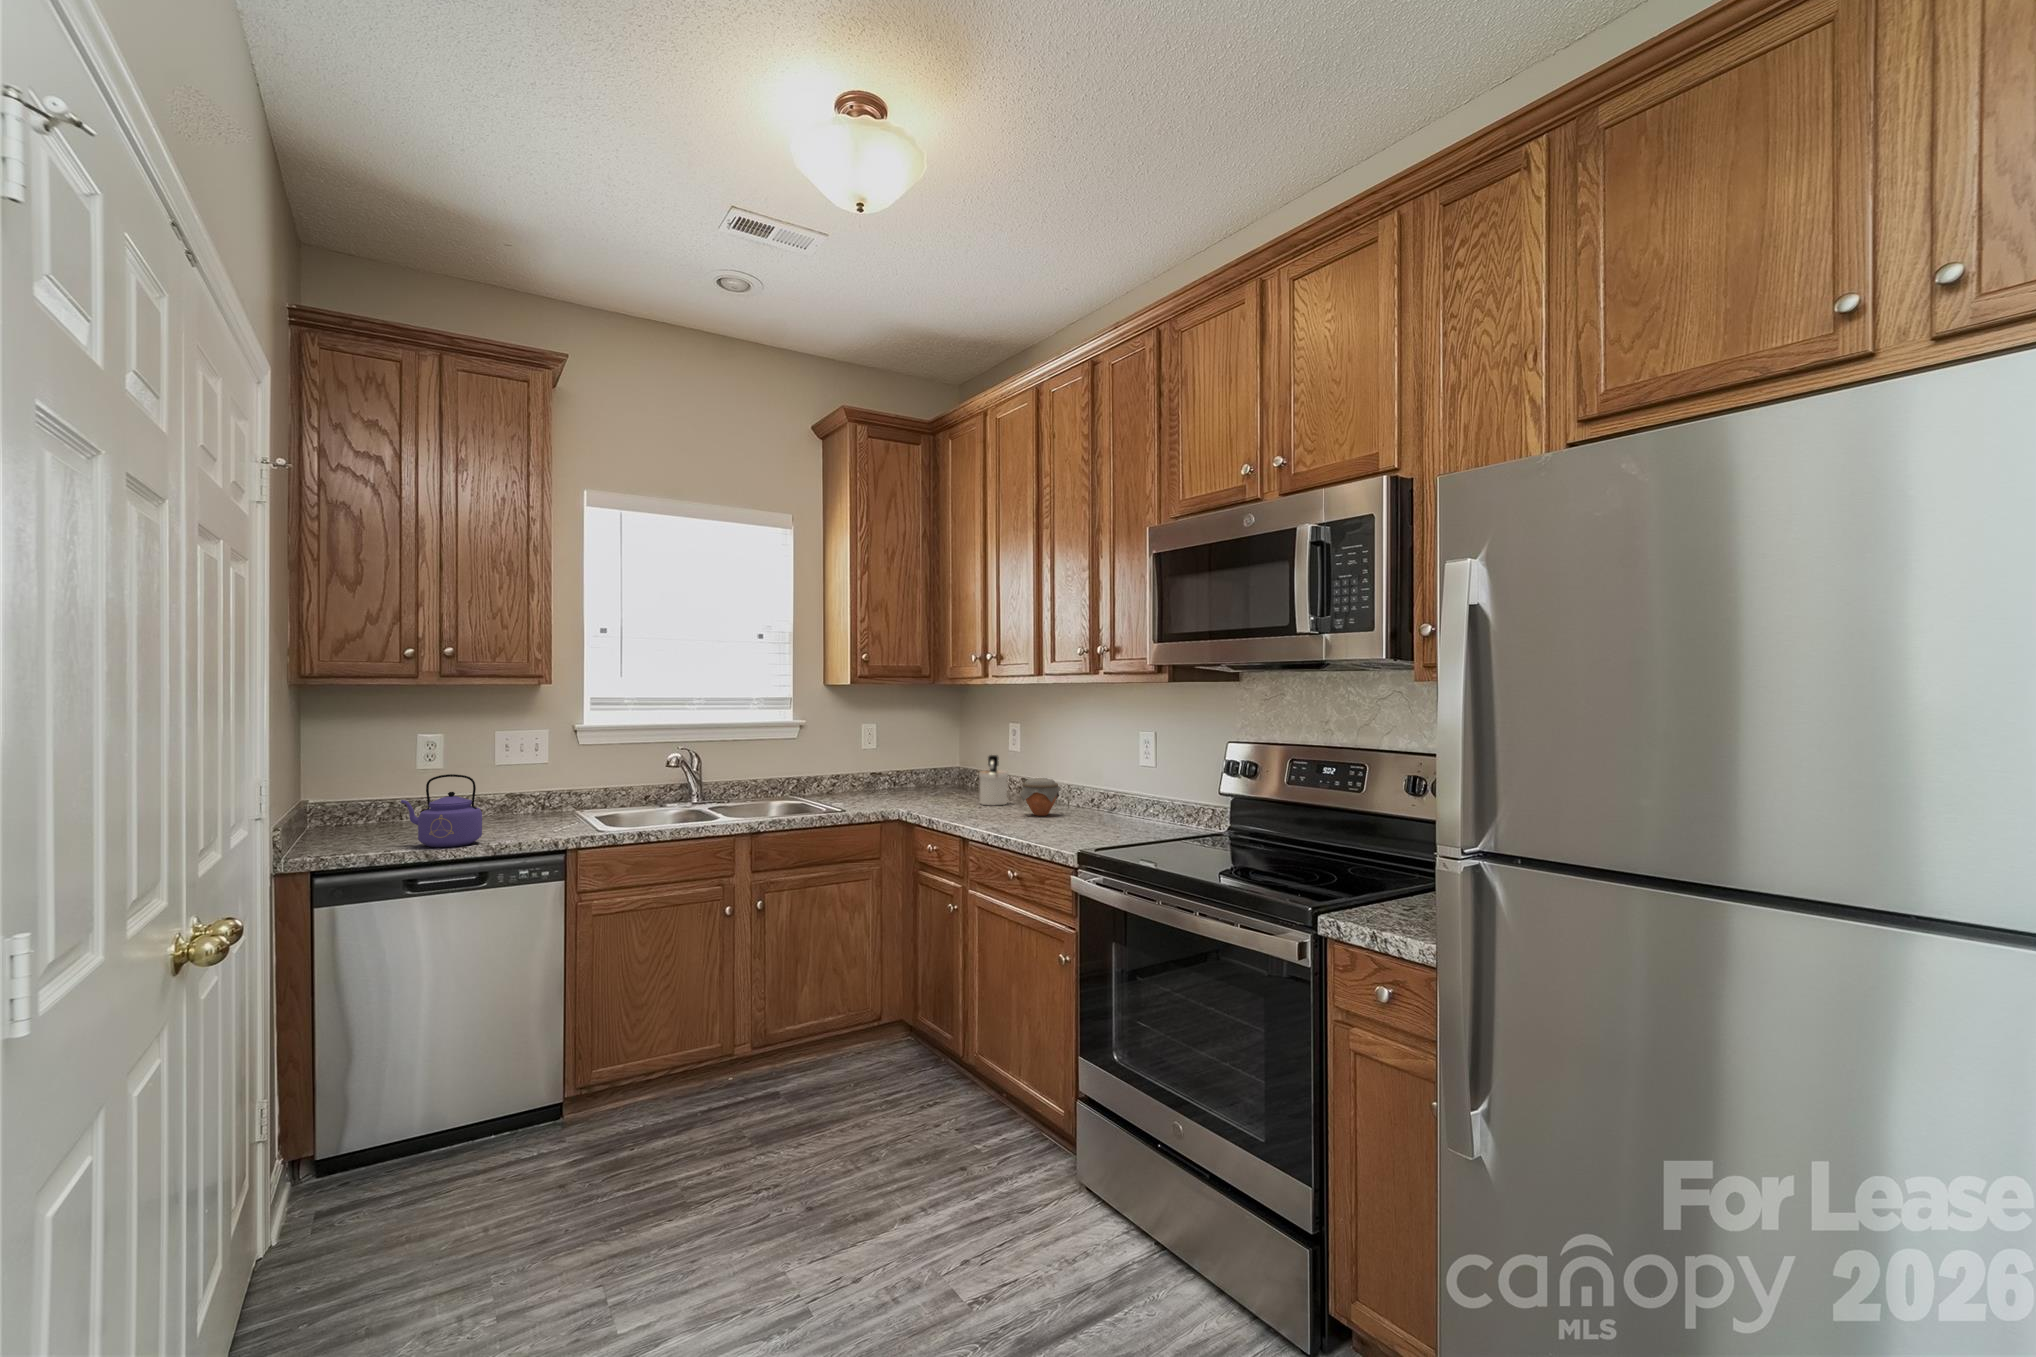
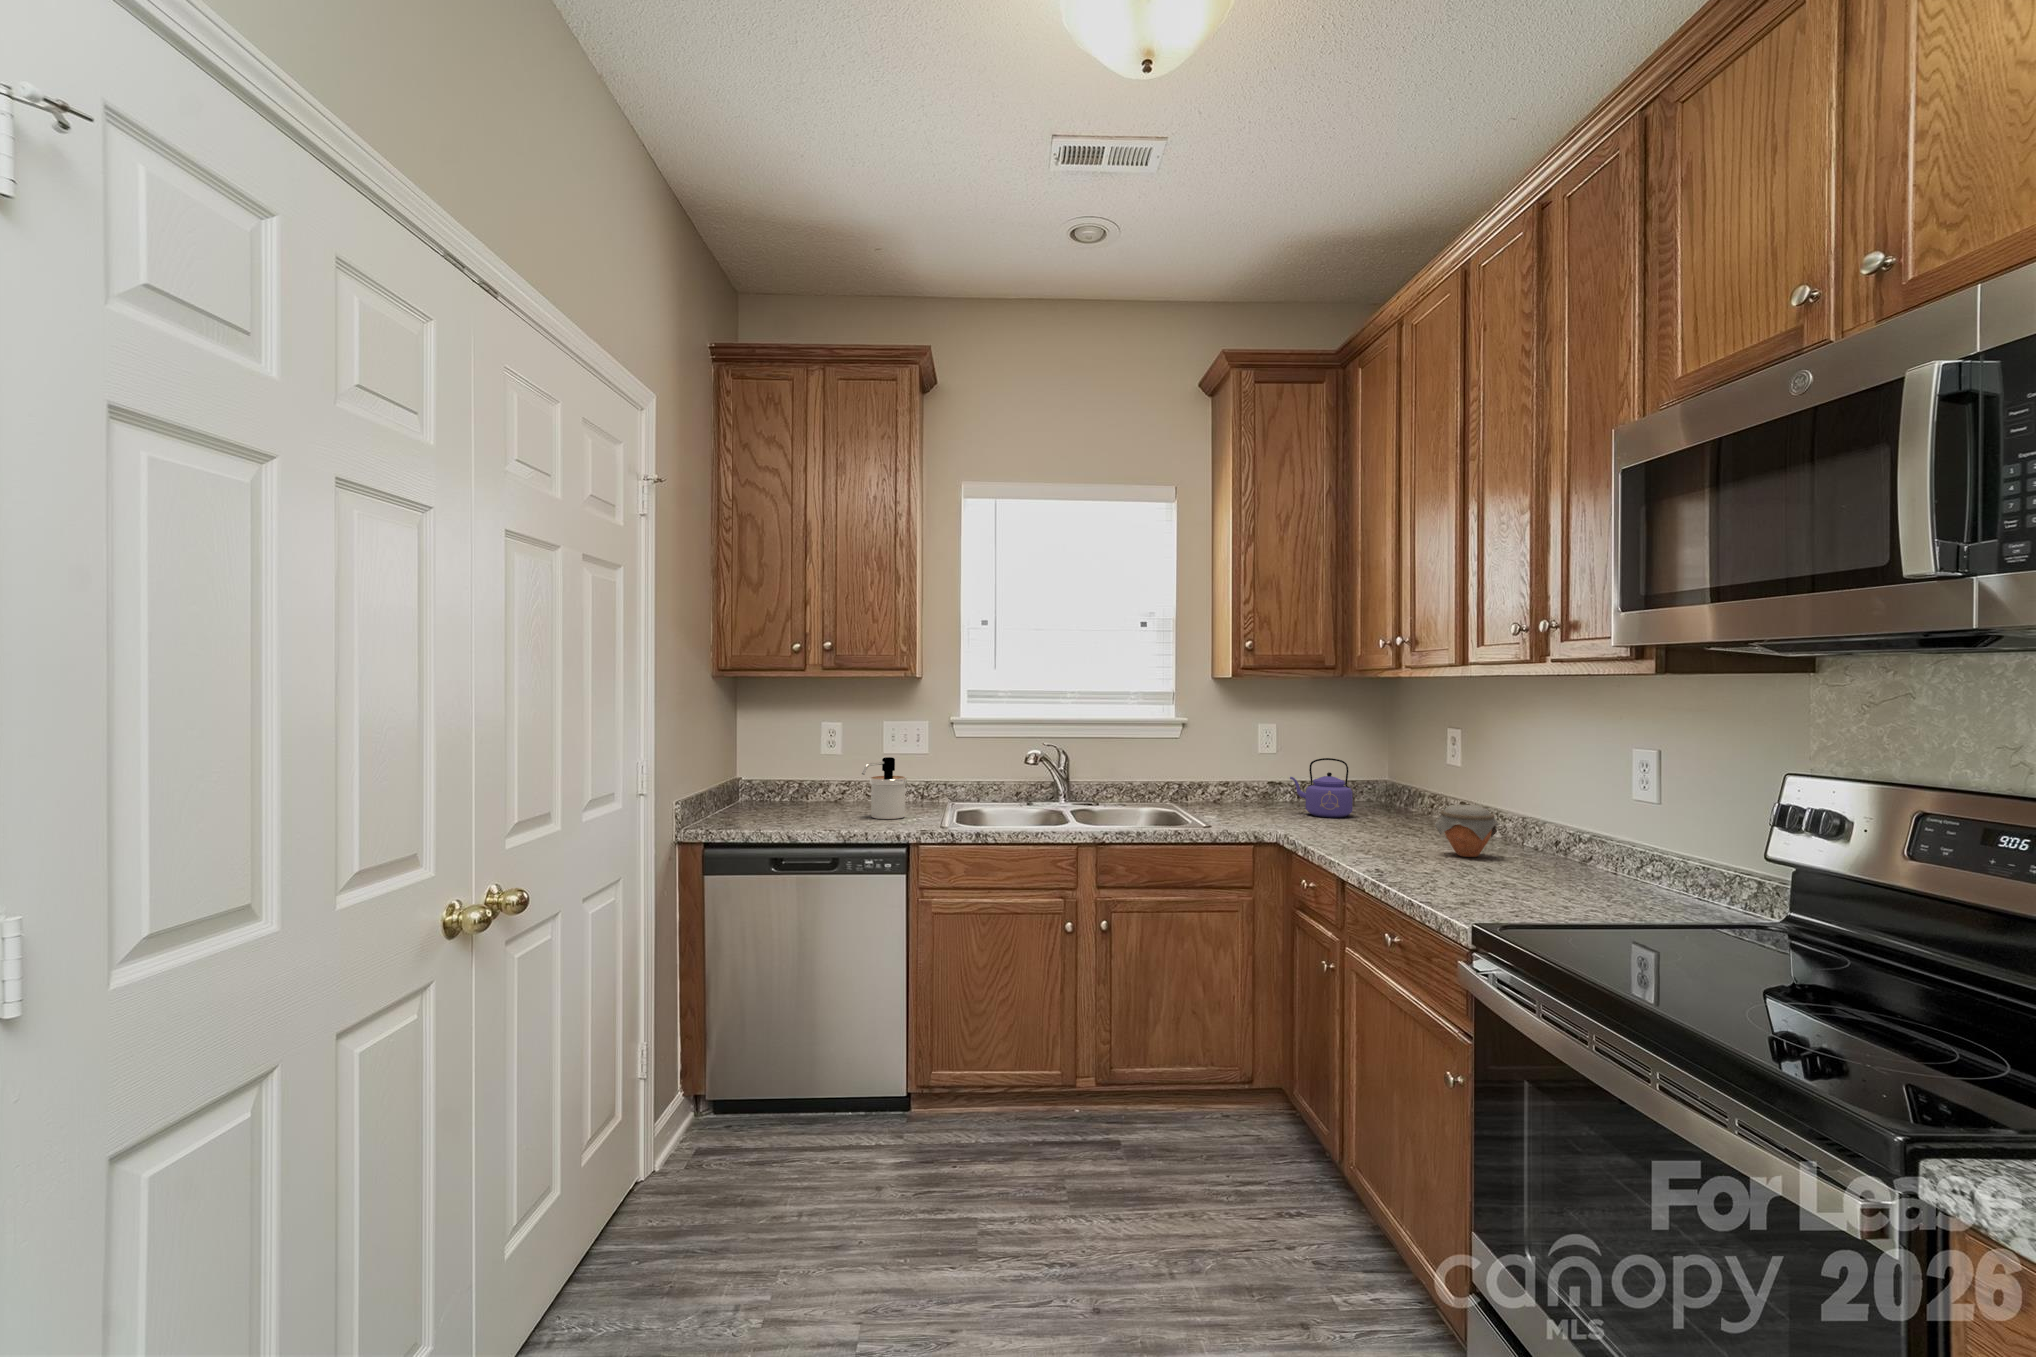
soap dispenser: present [979,755,1008,805] -> present [862,757,907,819]
kettle: present [401,774,482,847] -> present [1290,758,1353,818]

